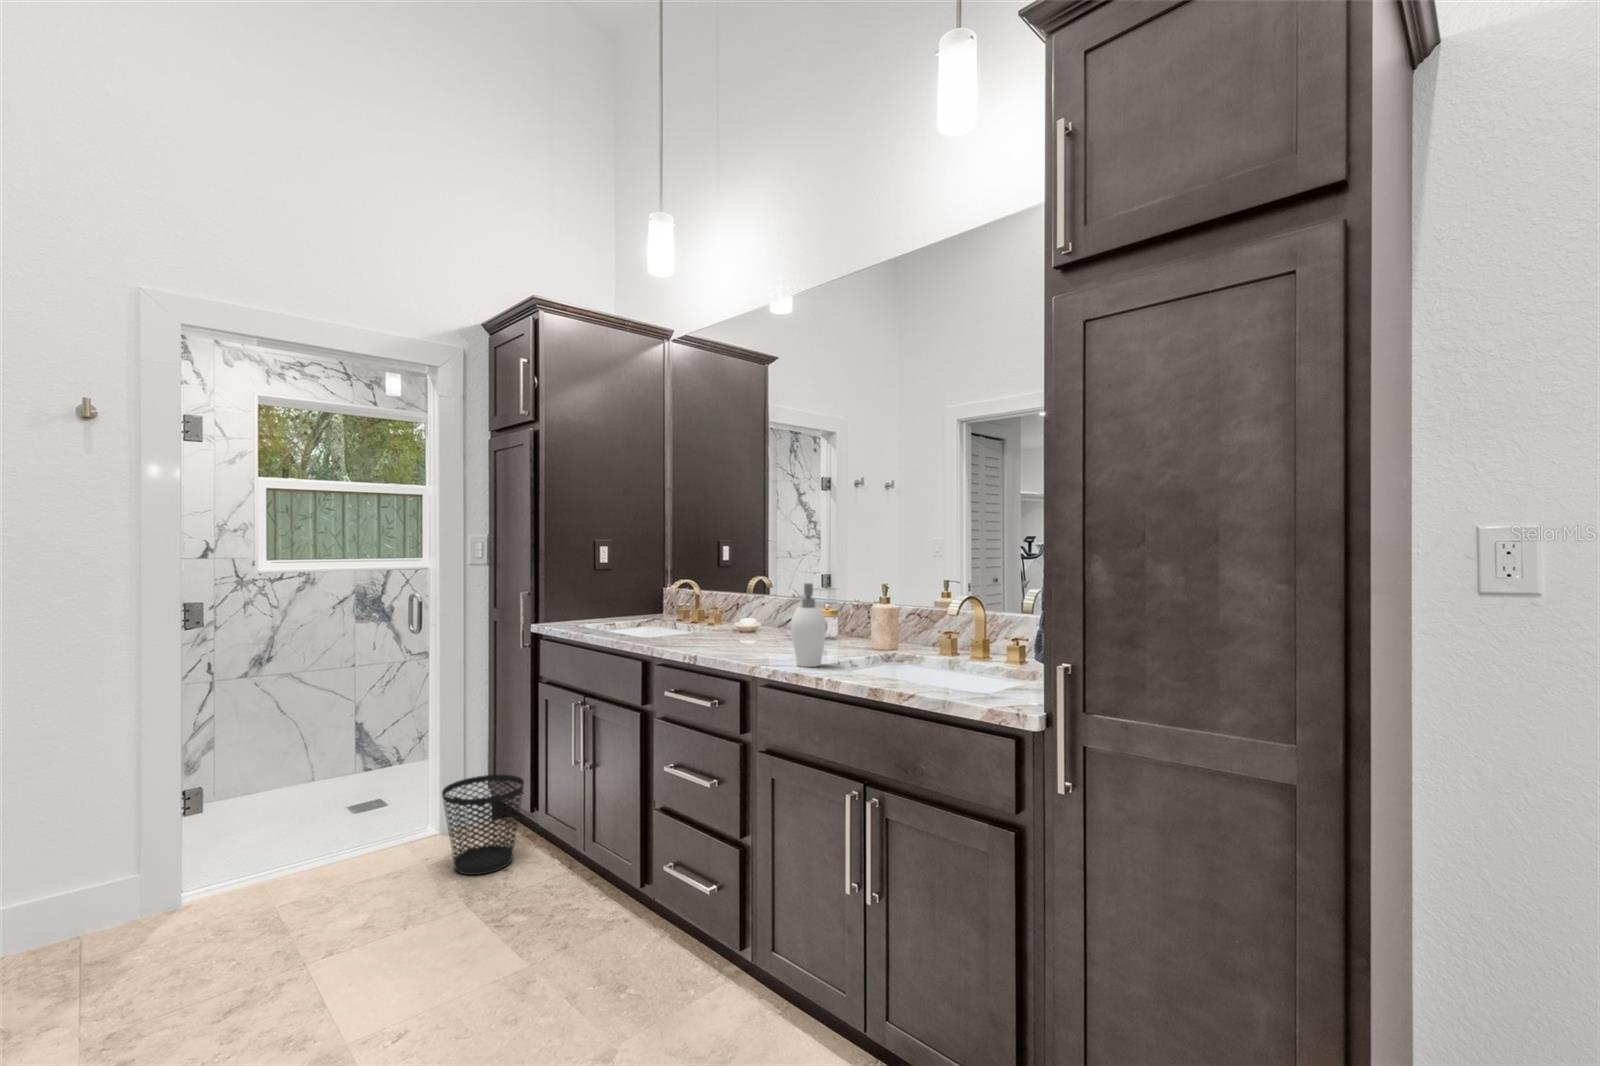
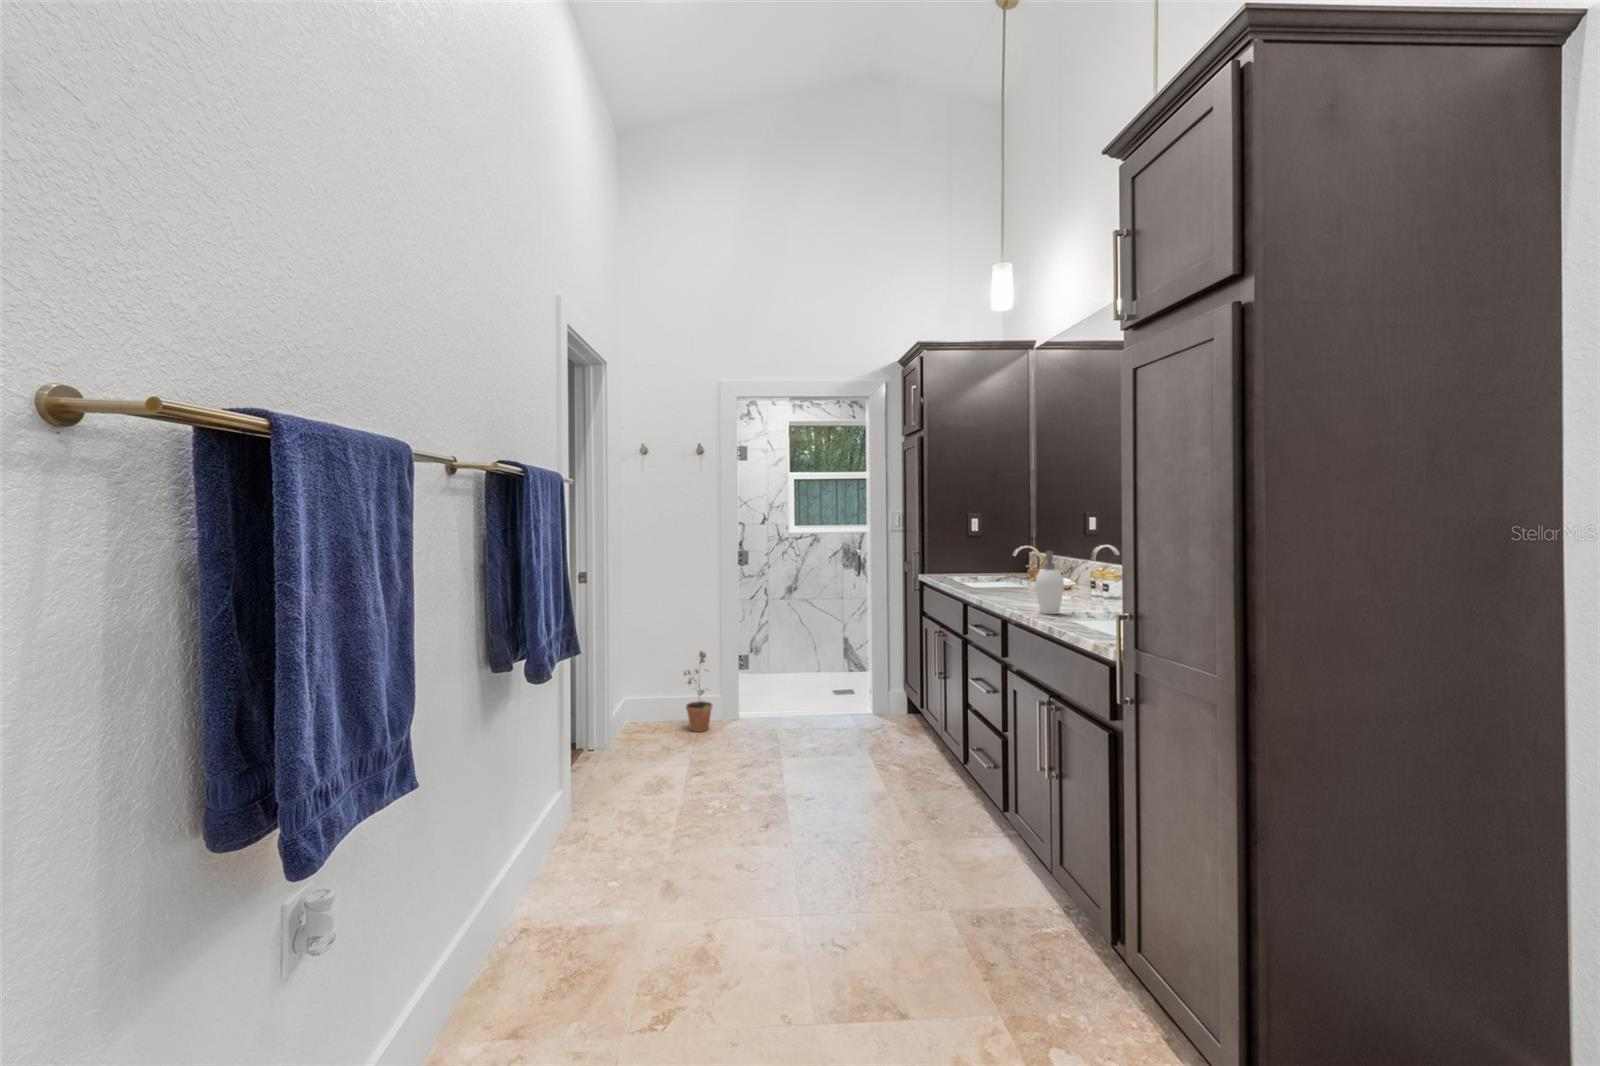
wastebasket: present [442,775,524,875] -> none [862,677,914,740]
potted plant: none [54,794,135,957] -> present [684,652,712,732]

